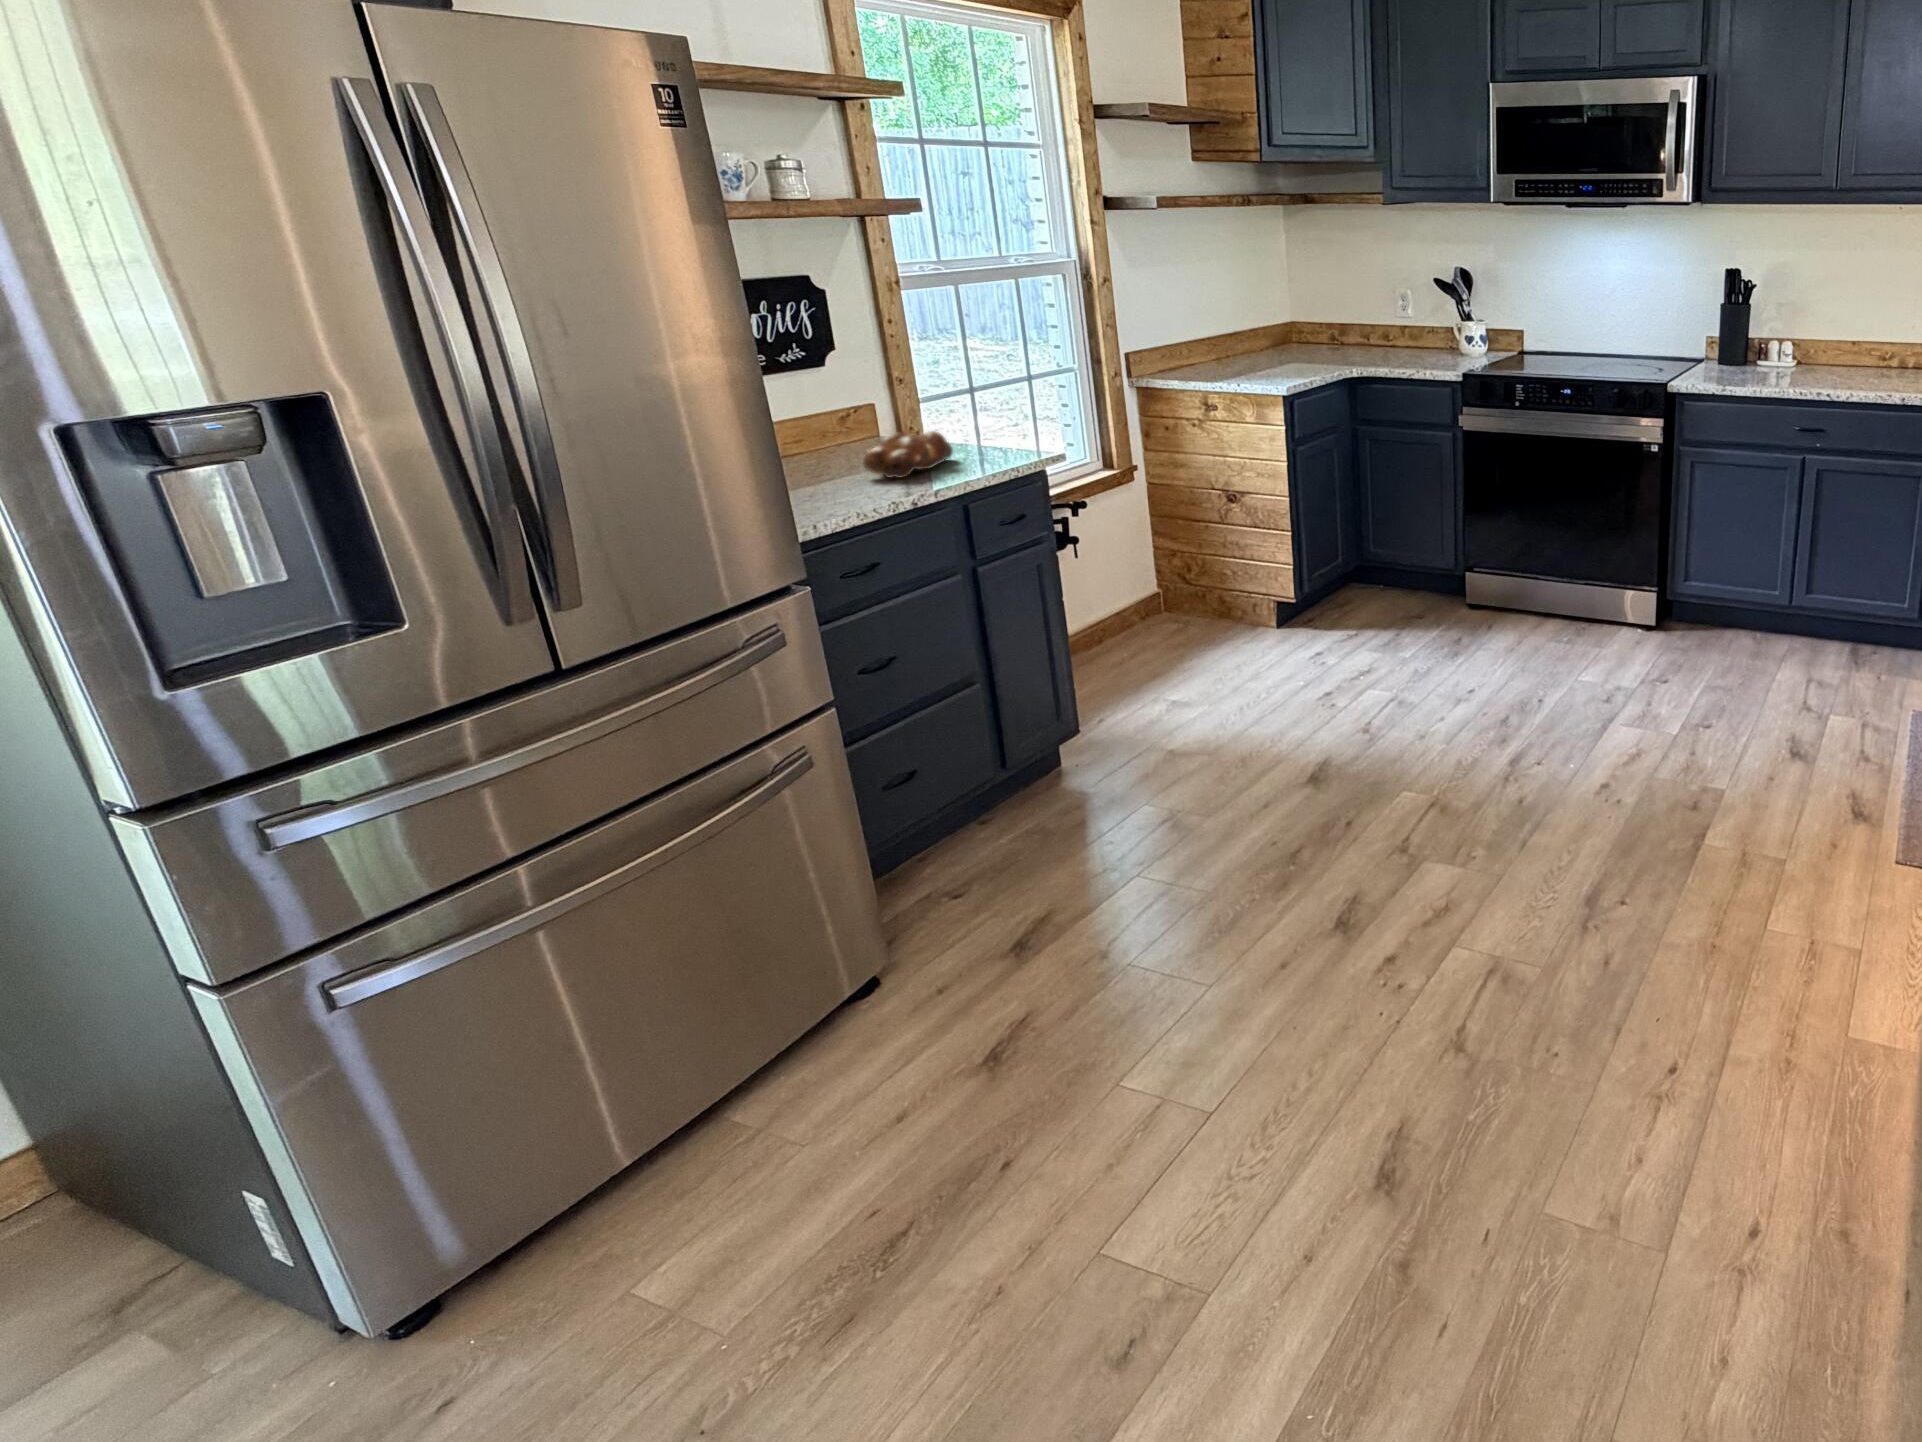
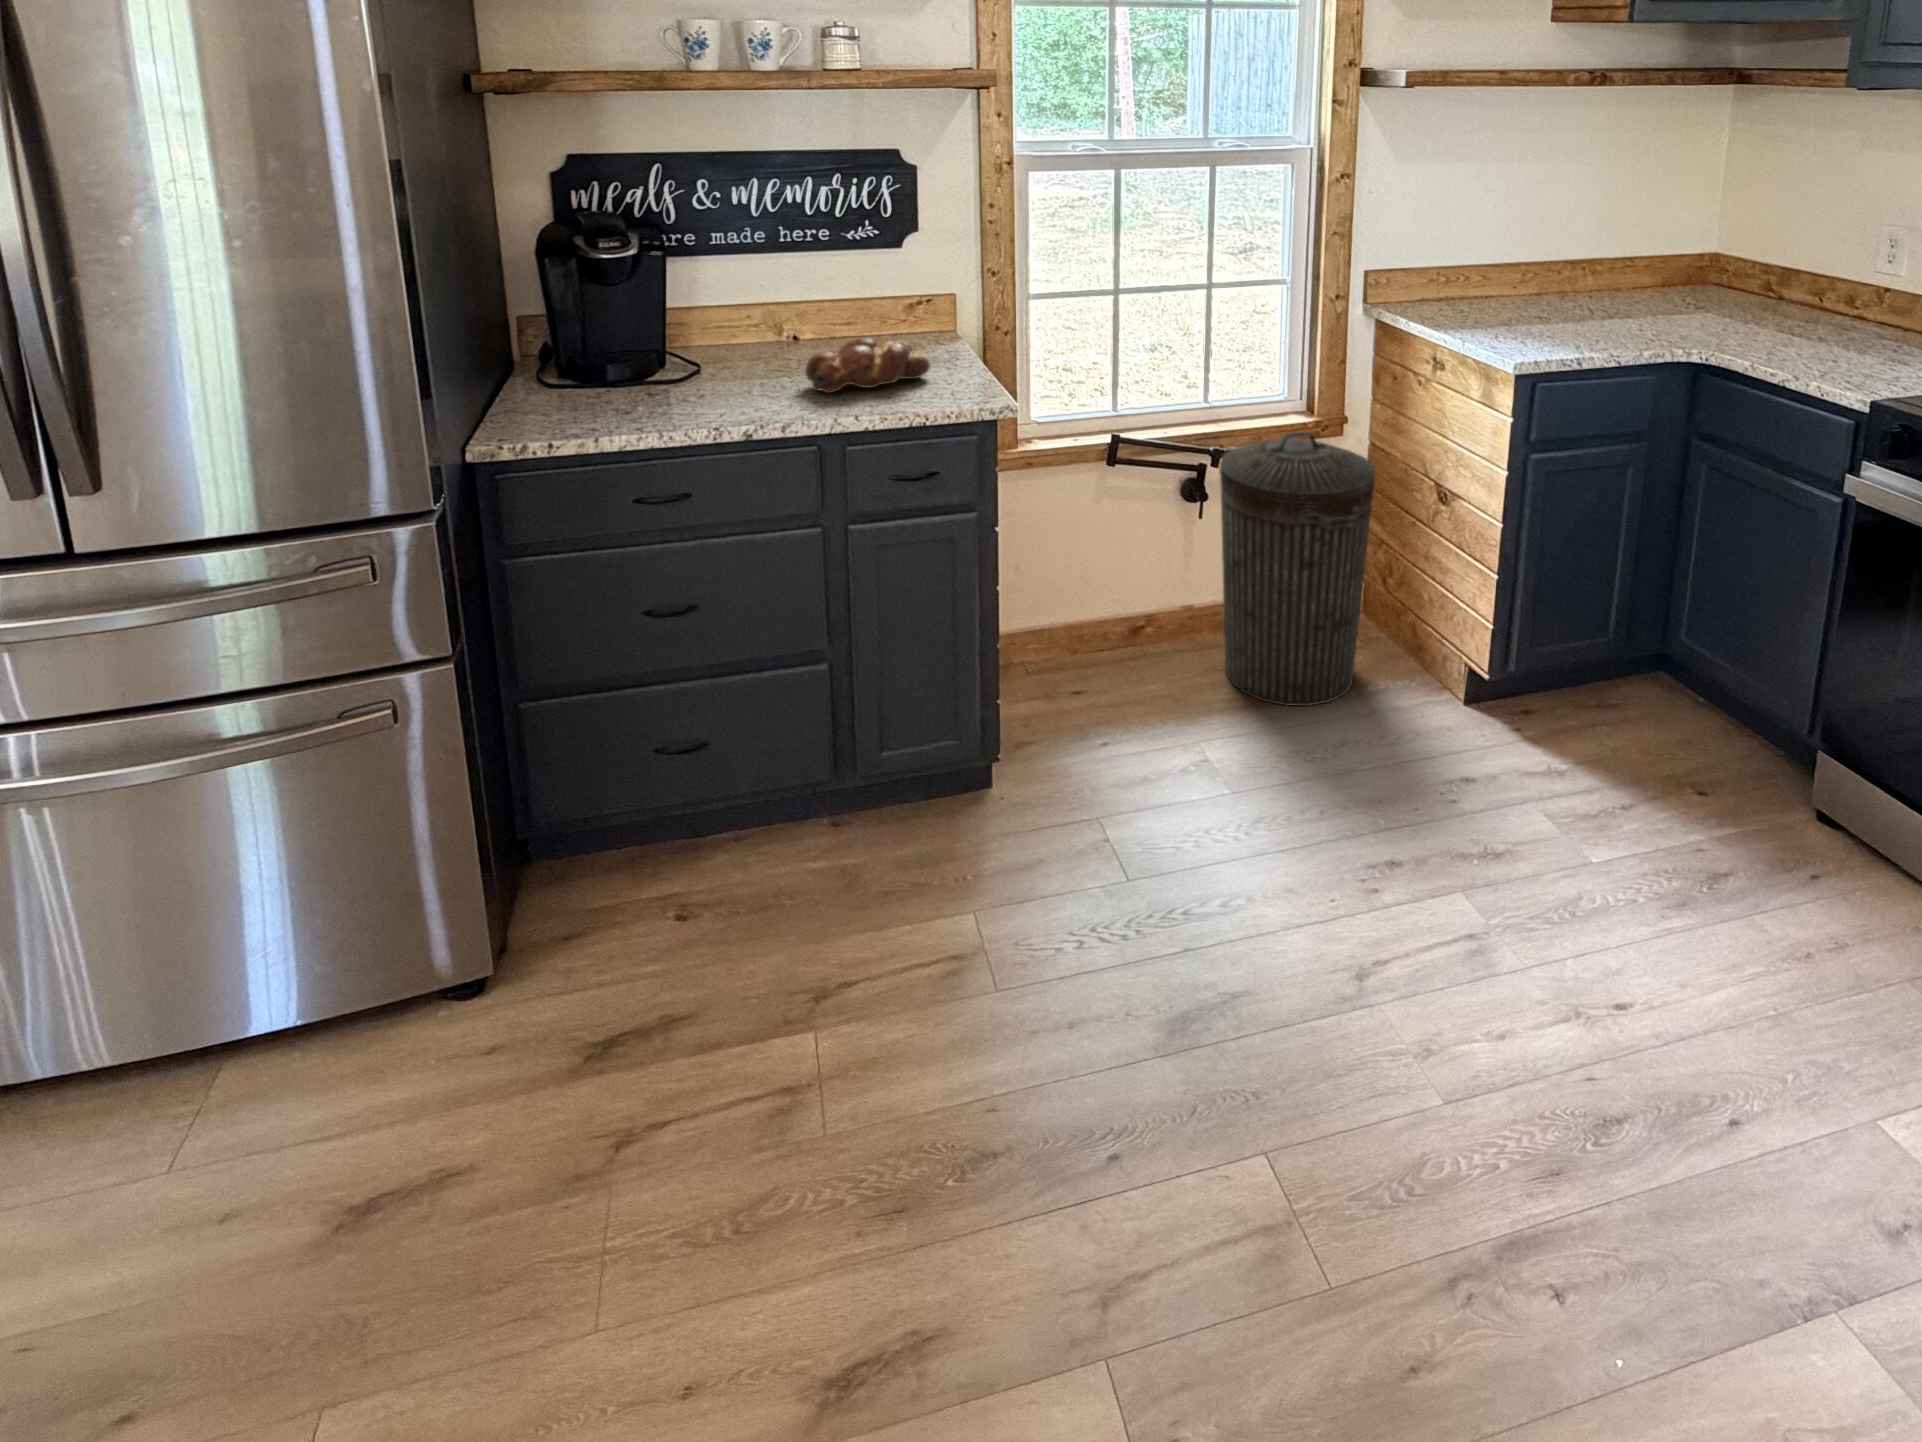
trash can: none [1088,470,1213,669] -> present [1219,431,1375,706]

